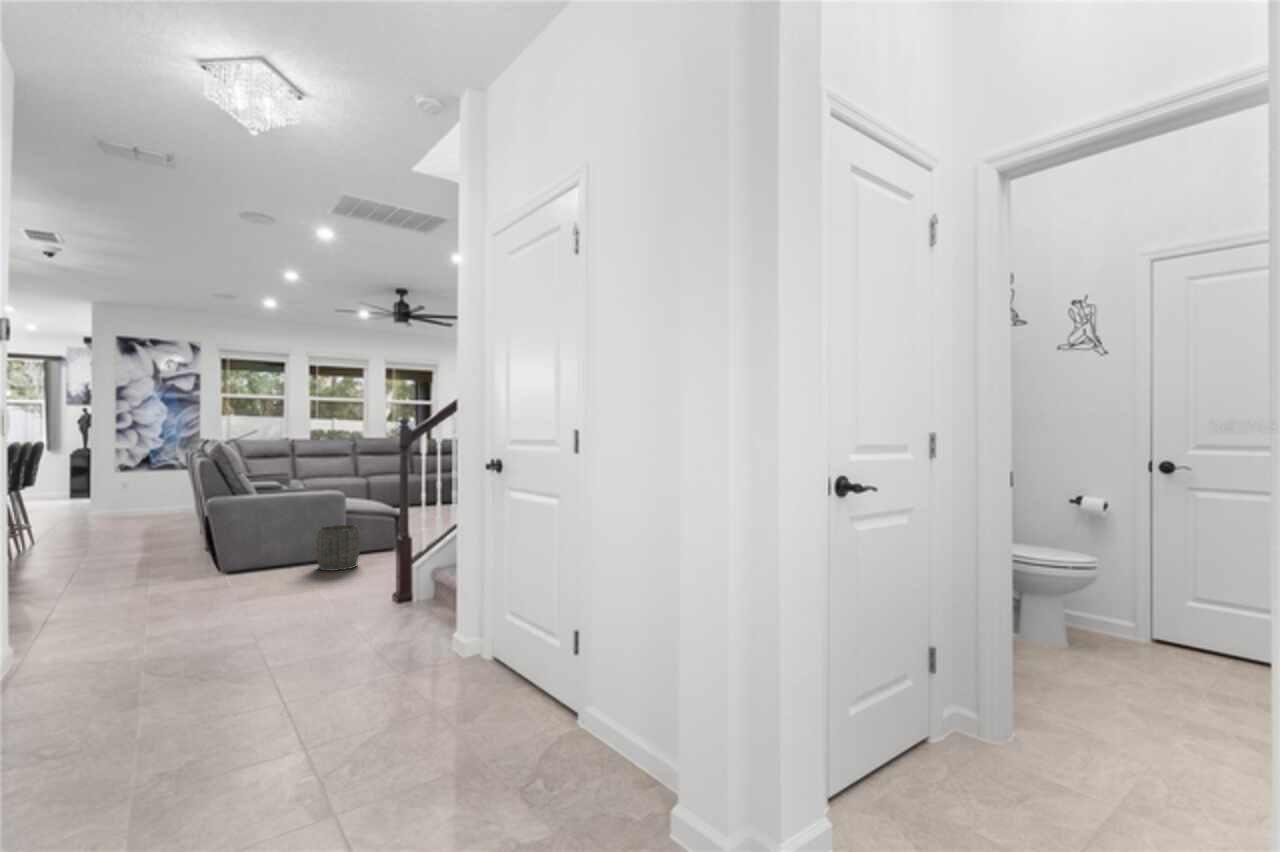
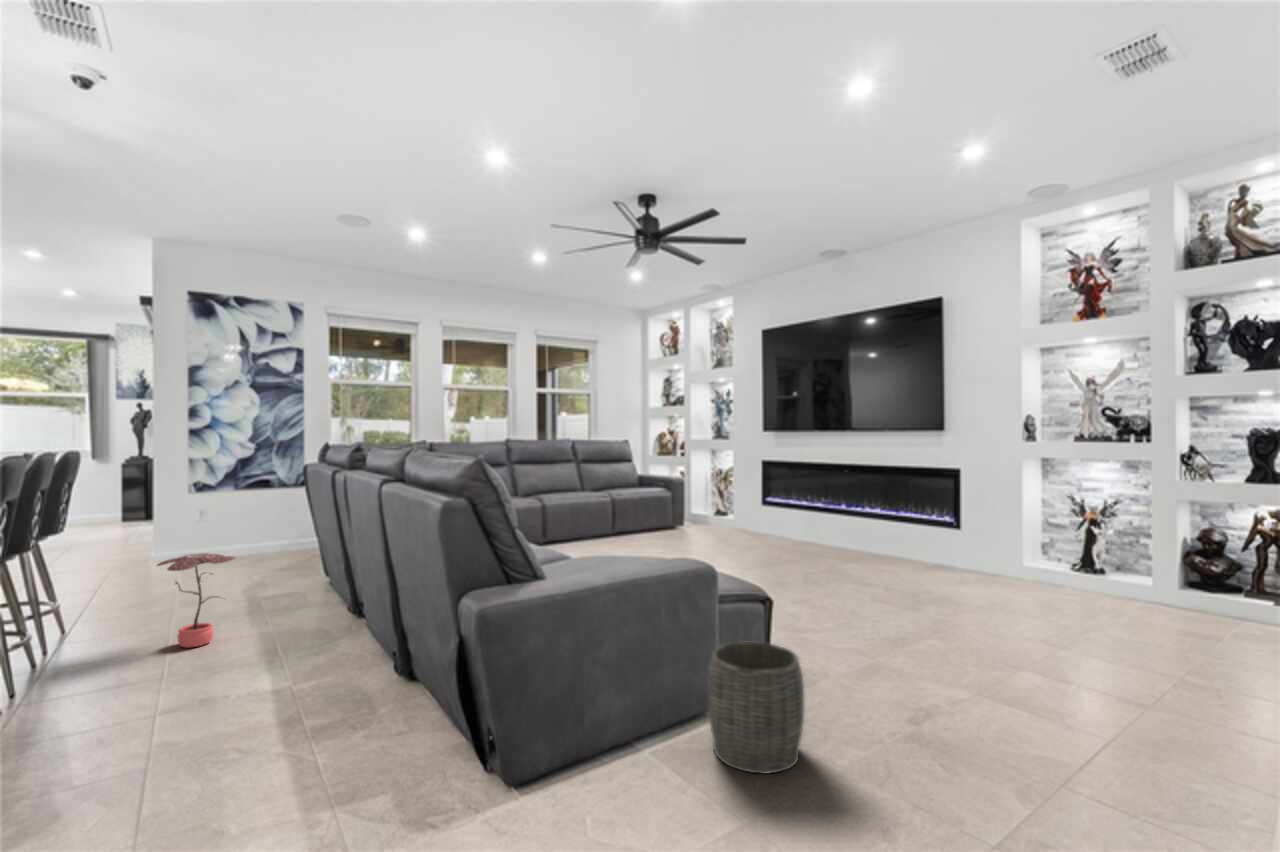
potted plant: none [85,497,130,545] -> present [157,553,235,648]

